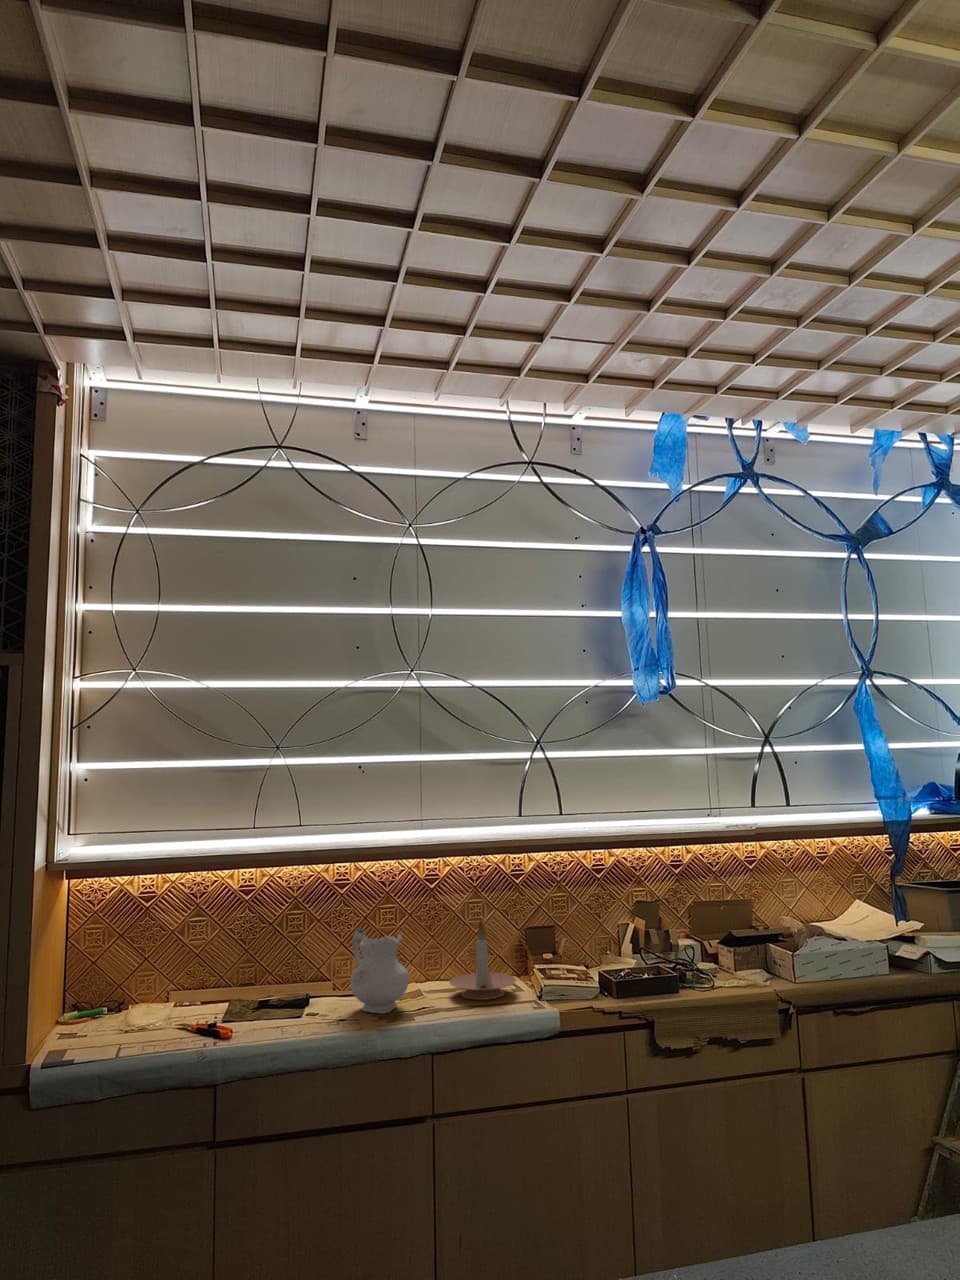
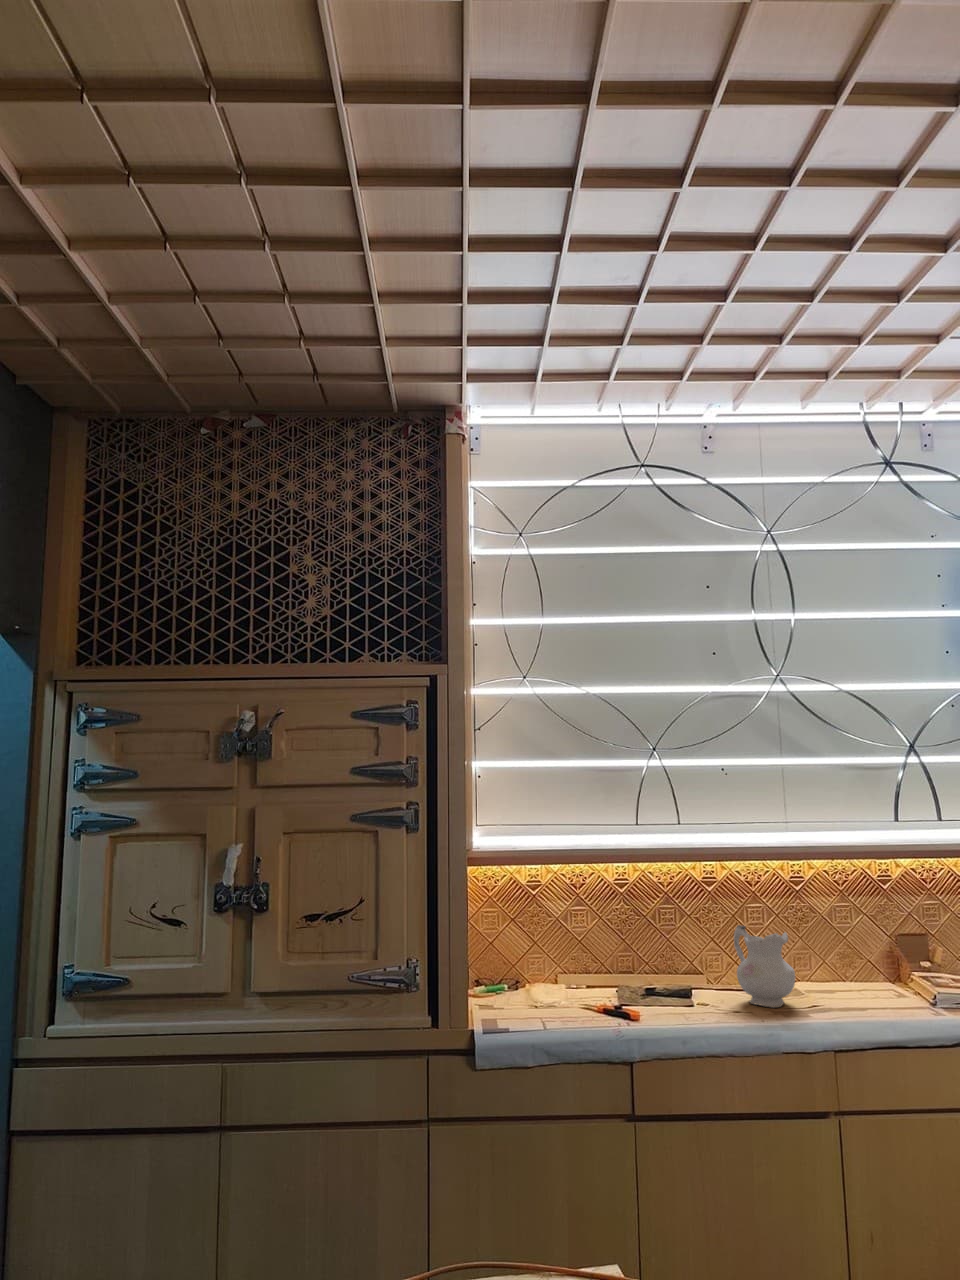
candle holder: present [450,920,516,1000] -> none [830,923,901,1002]

